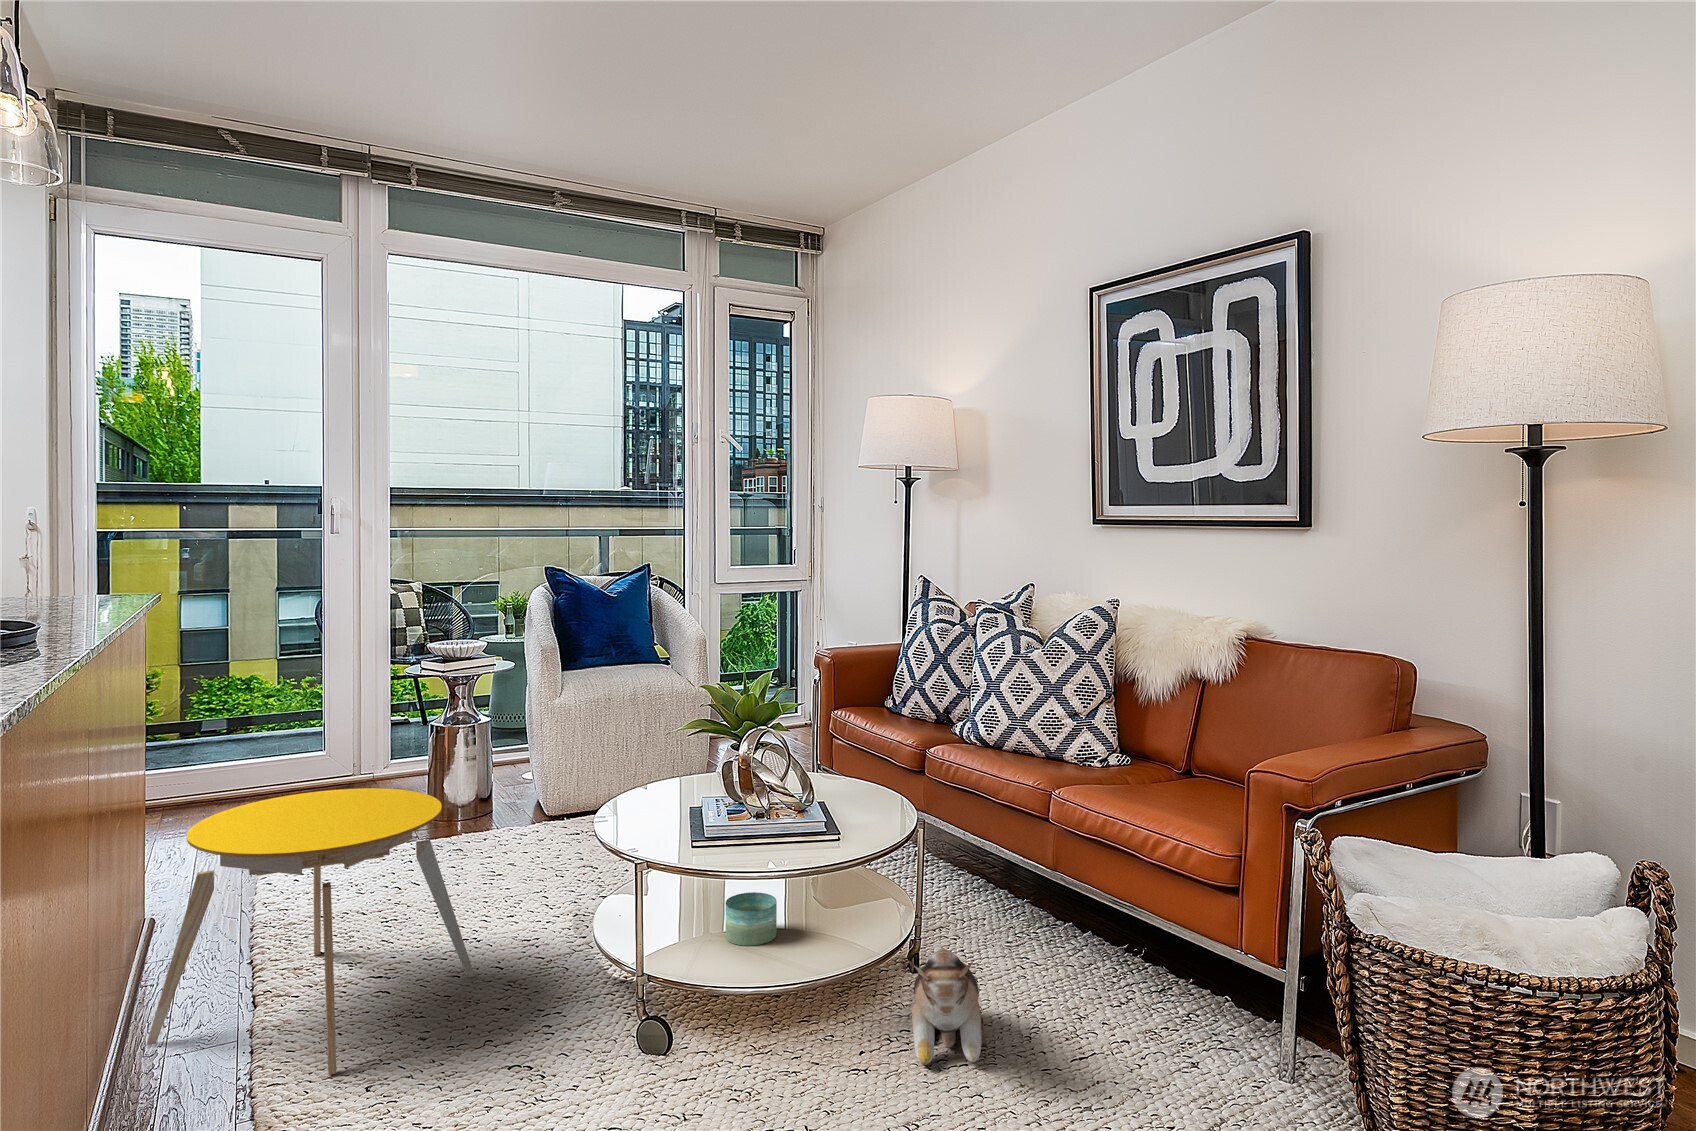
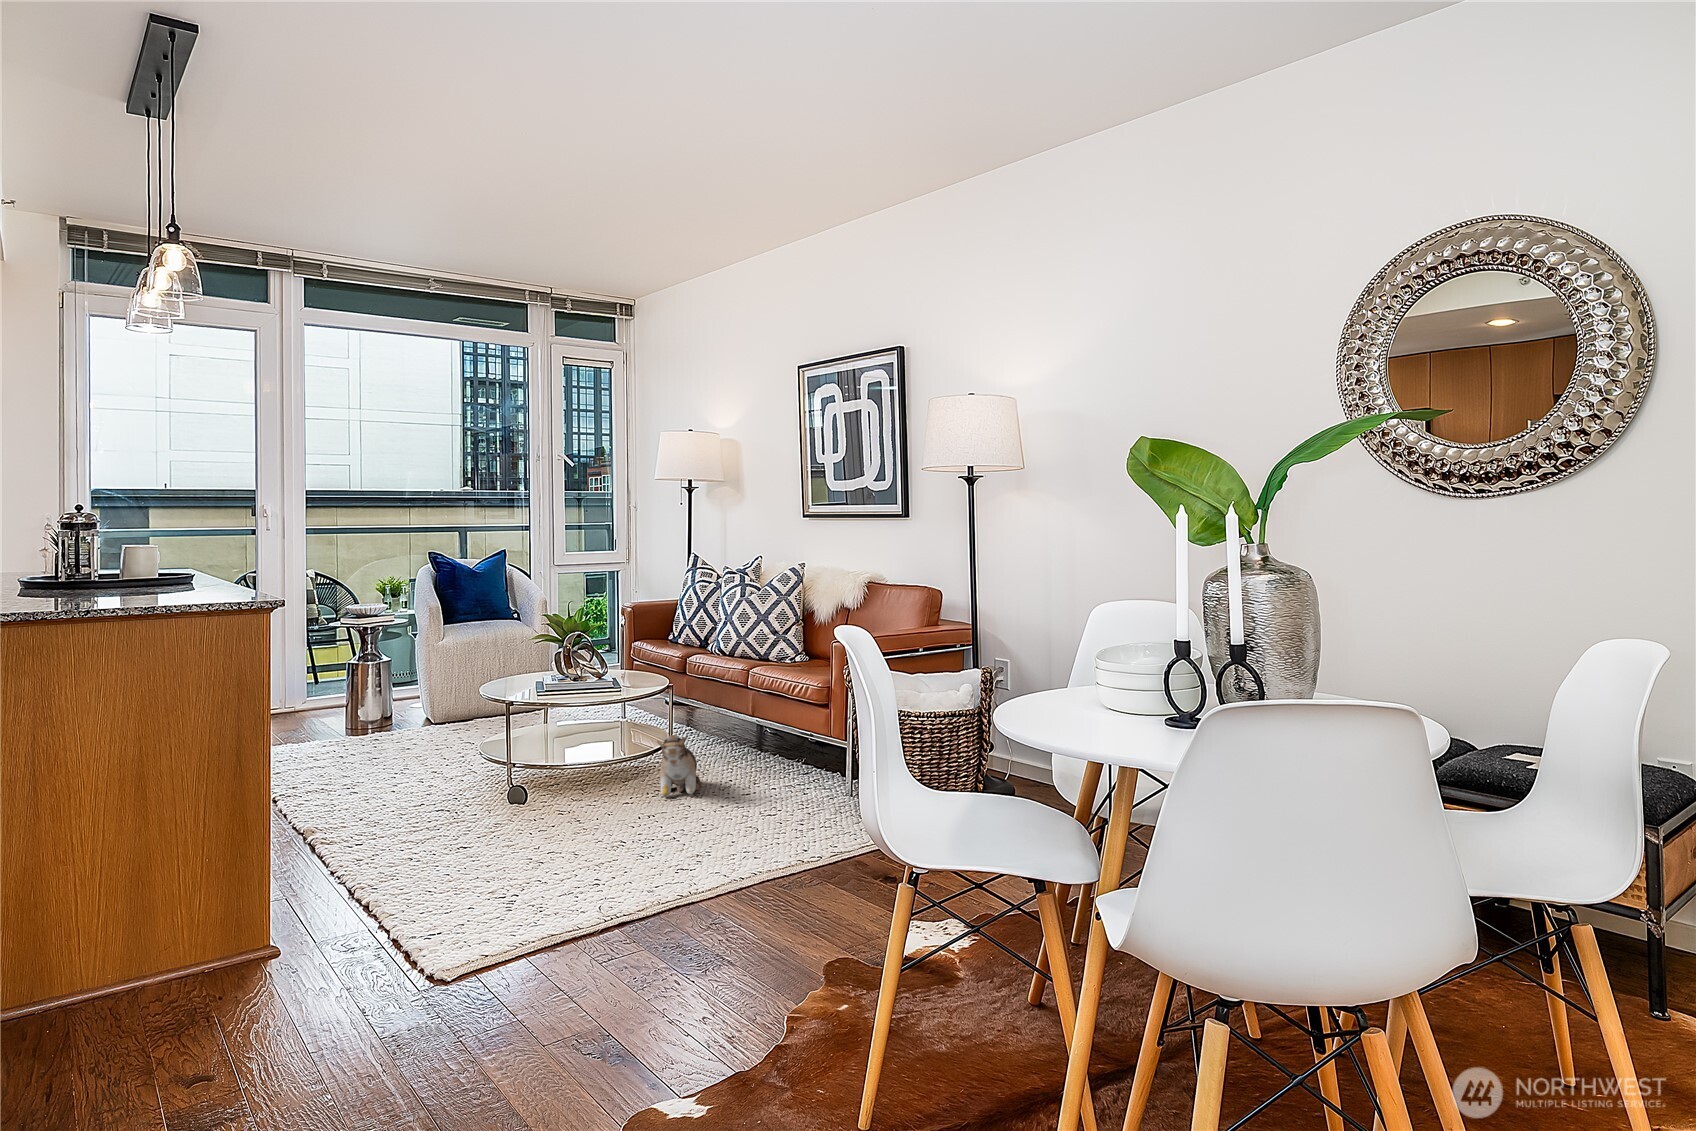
stool: present [146,788,475,1075] -> none [228,678,411,814]
candle: present [725,892,777,946] -> none [560,729,590,754]

